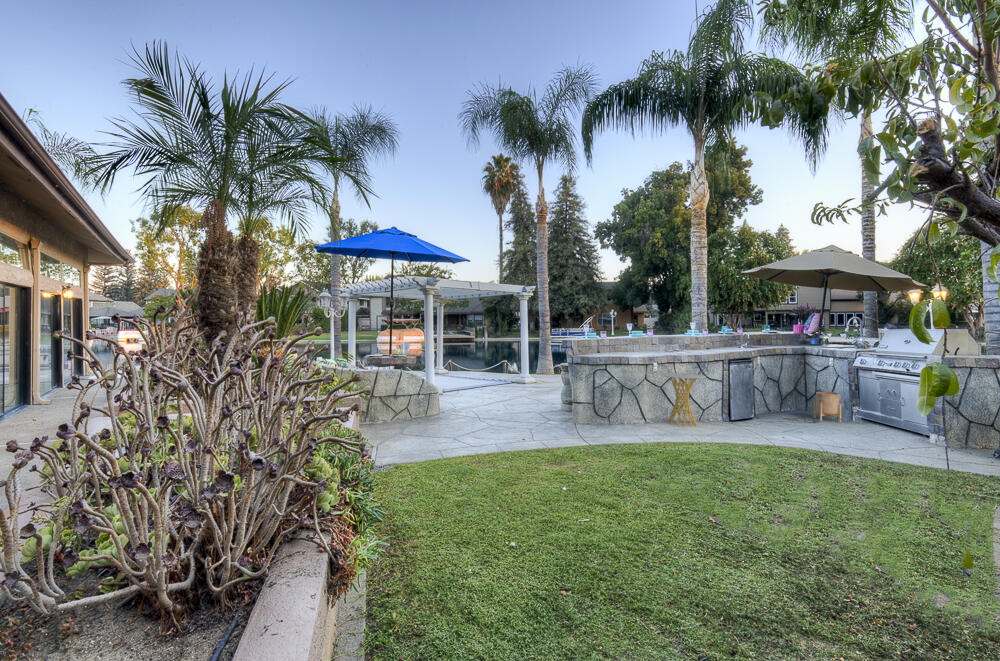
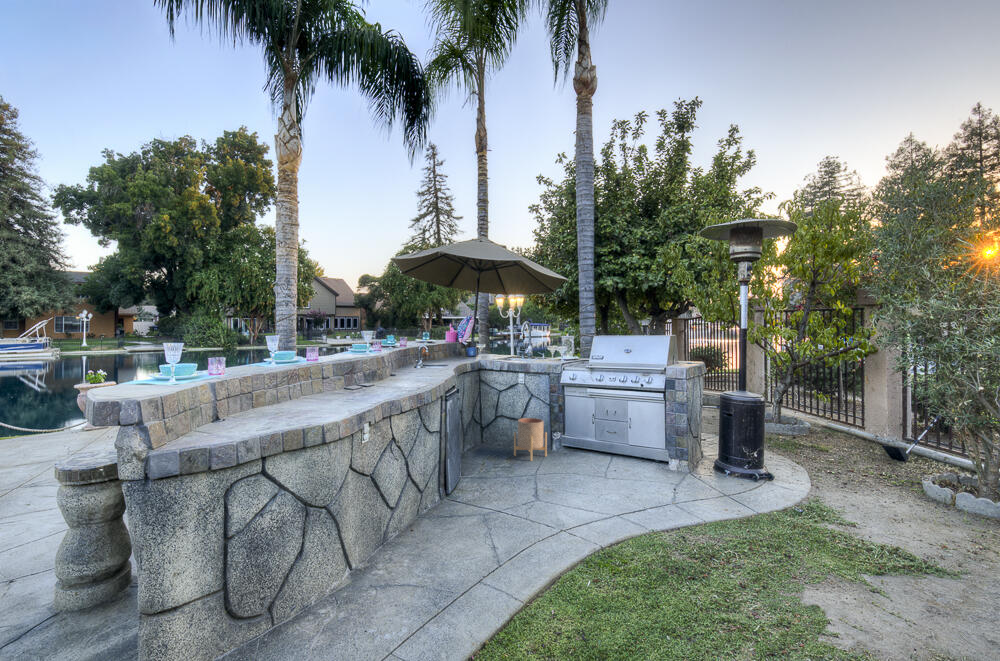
side table: present [660,373,706,426] -> none [371,438,474,584]

